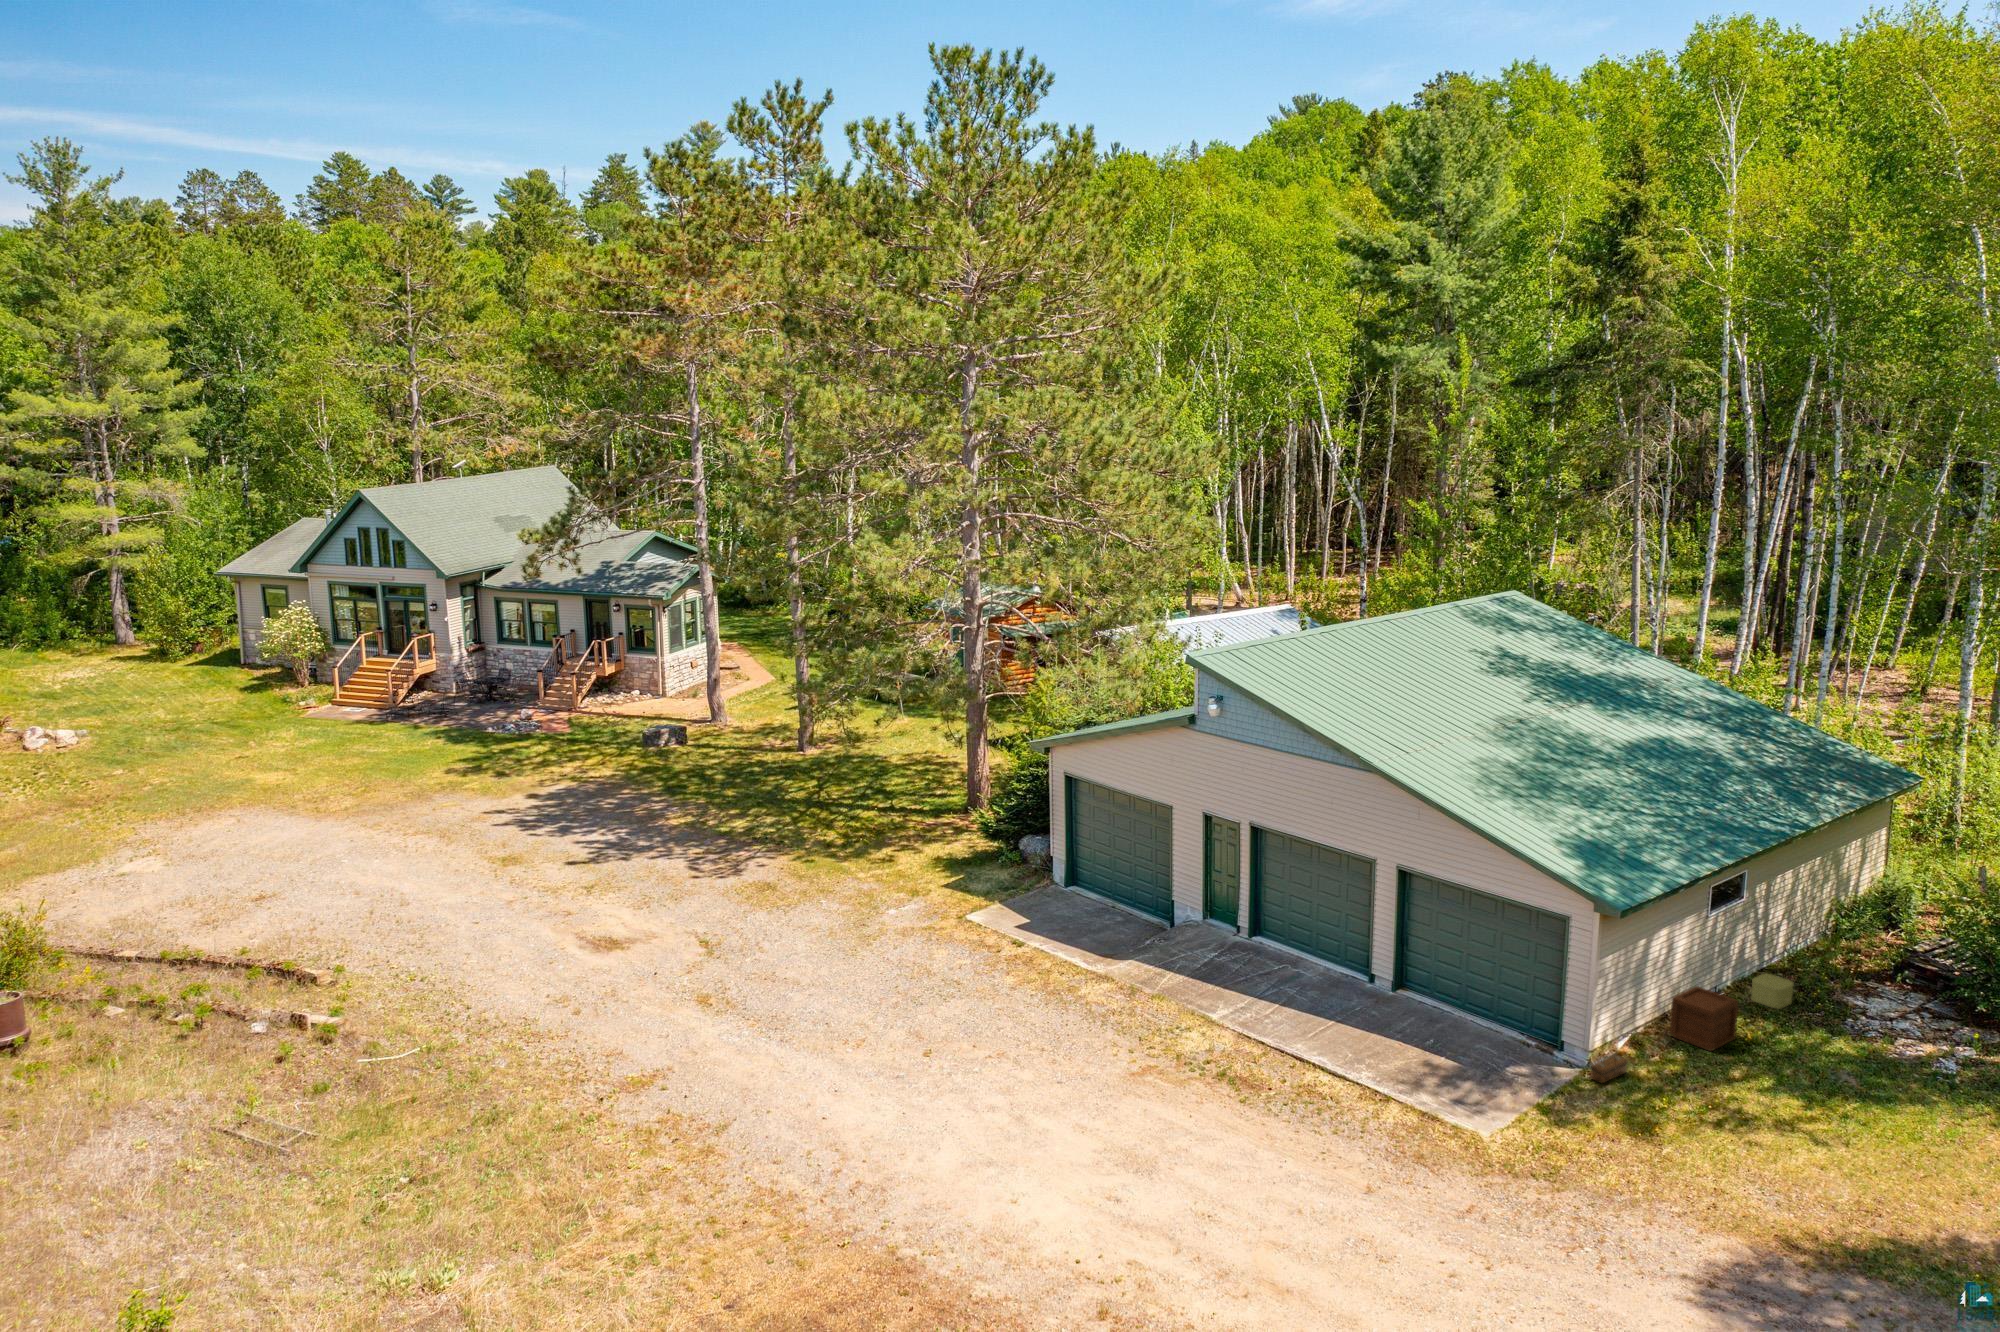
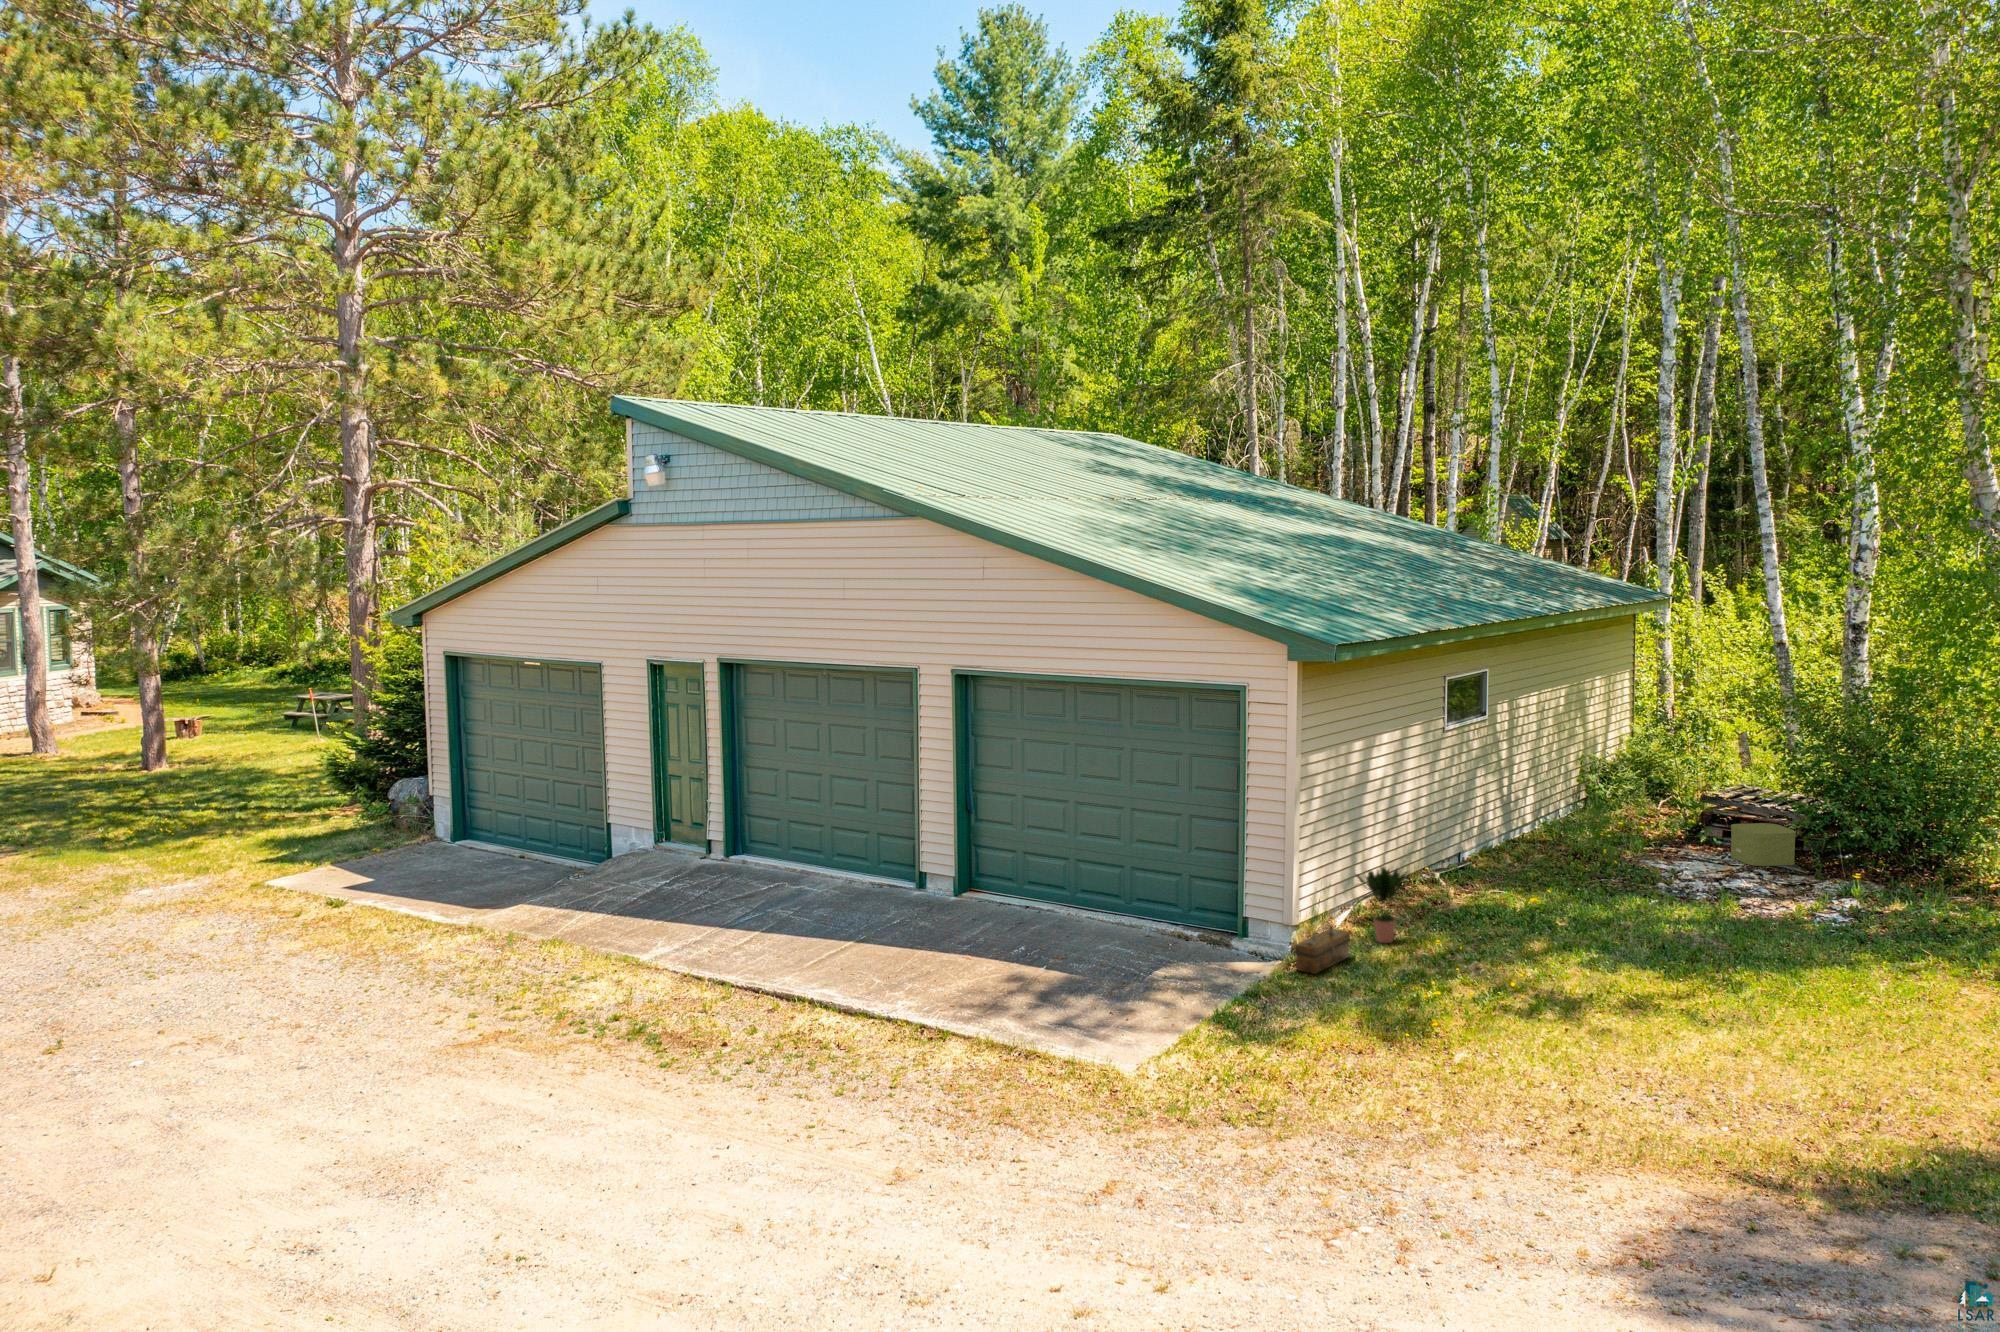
storage box: present [1751,974,1794,1009] -> present [1731,823,1796,866]
wooden crate: present [1670,986,1738,1051] -> none [1398,829,1496,921]
potted plant: none [1633,1013,1673,1064] -> present [1355,868,1407,943]

